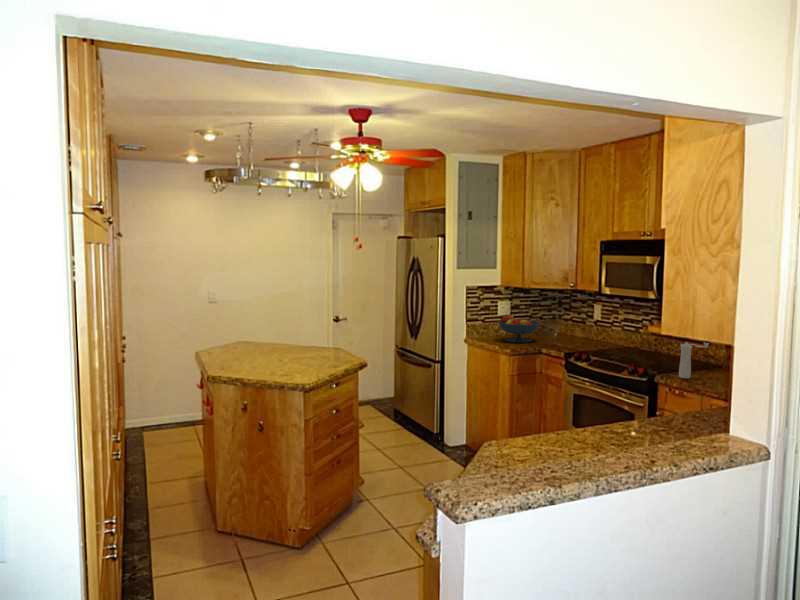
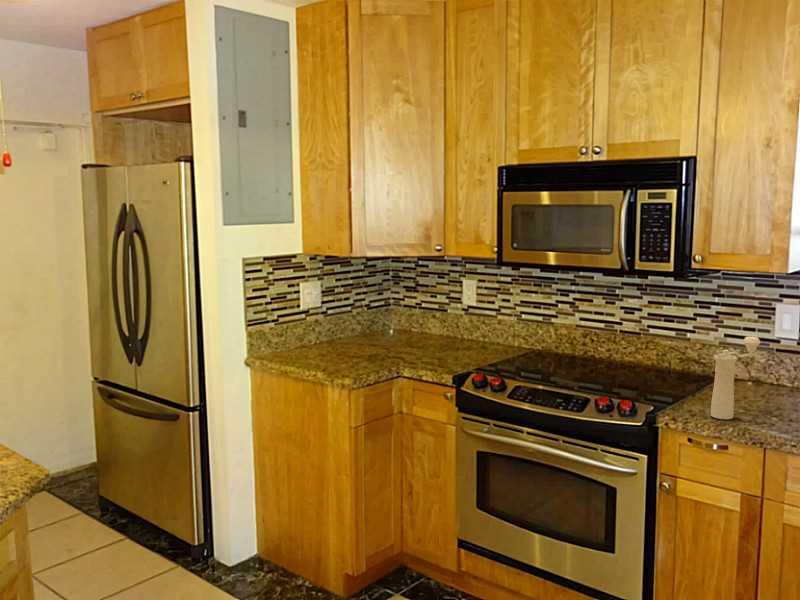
fruit bowl: present [498,315,540,343] -> none [310,307,385,359]

